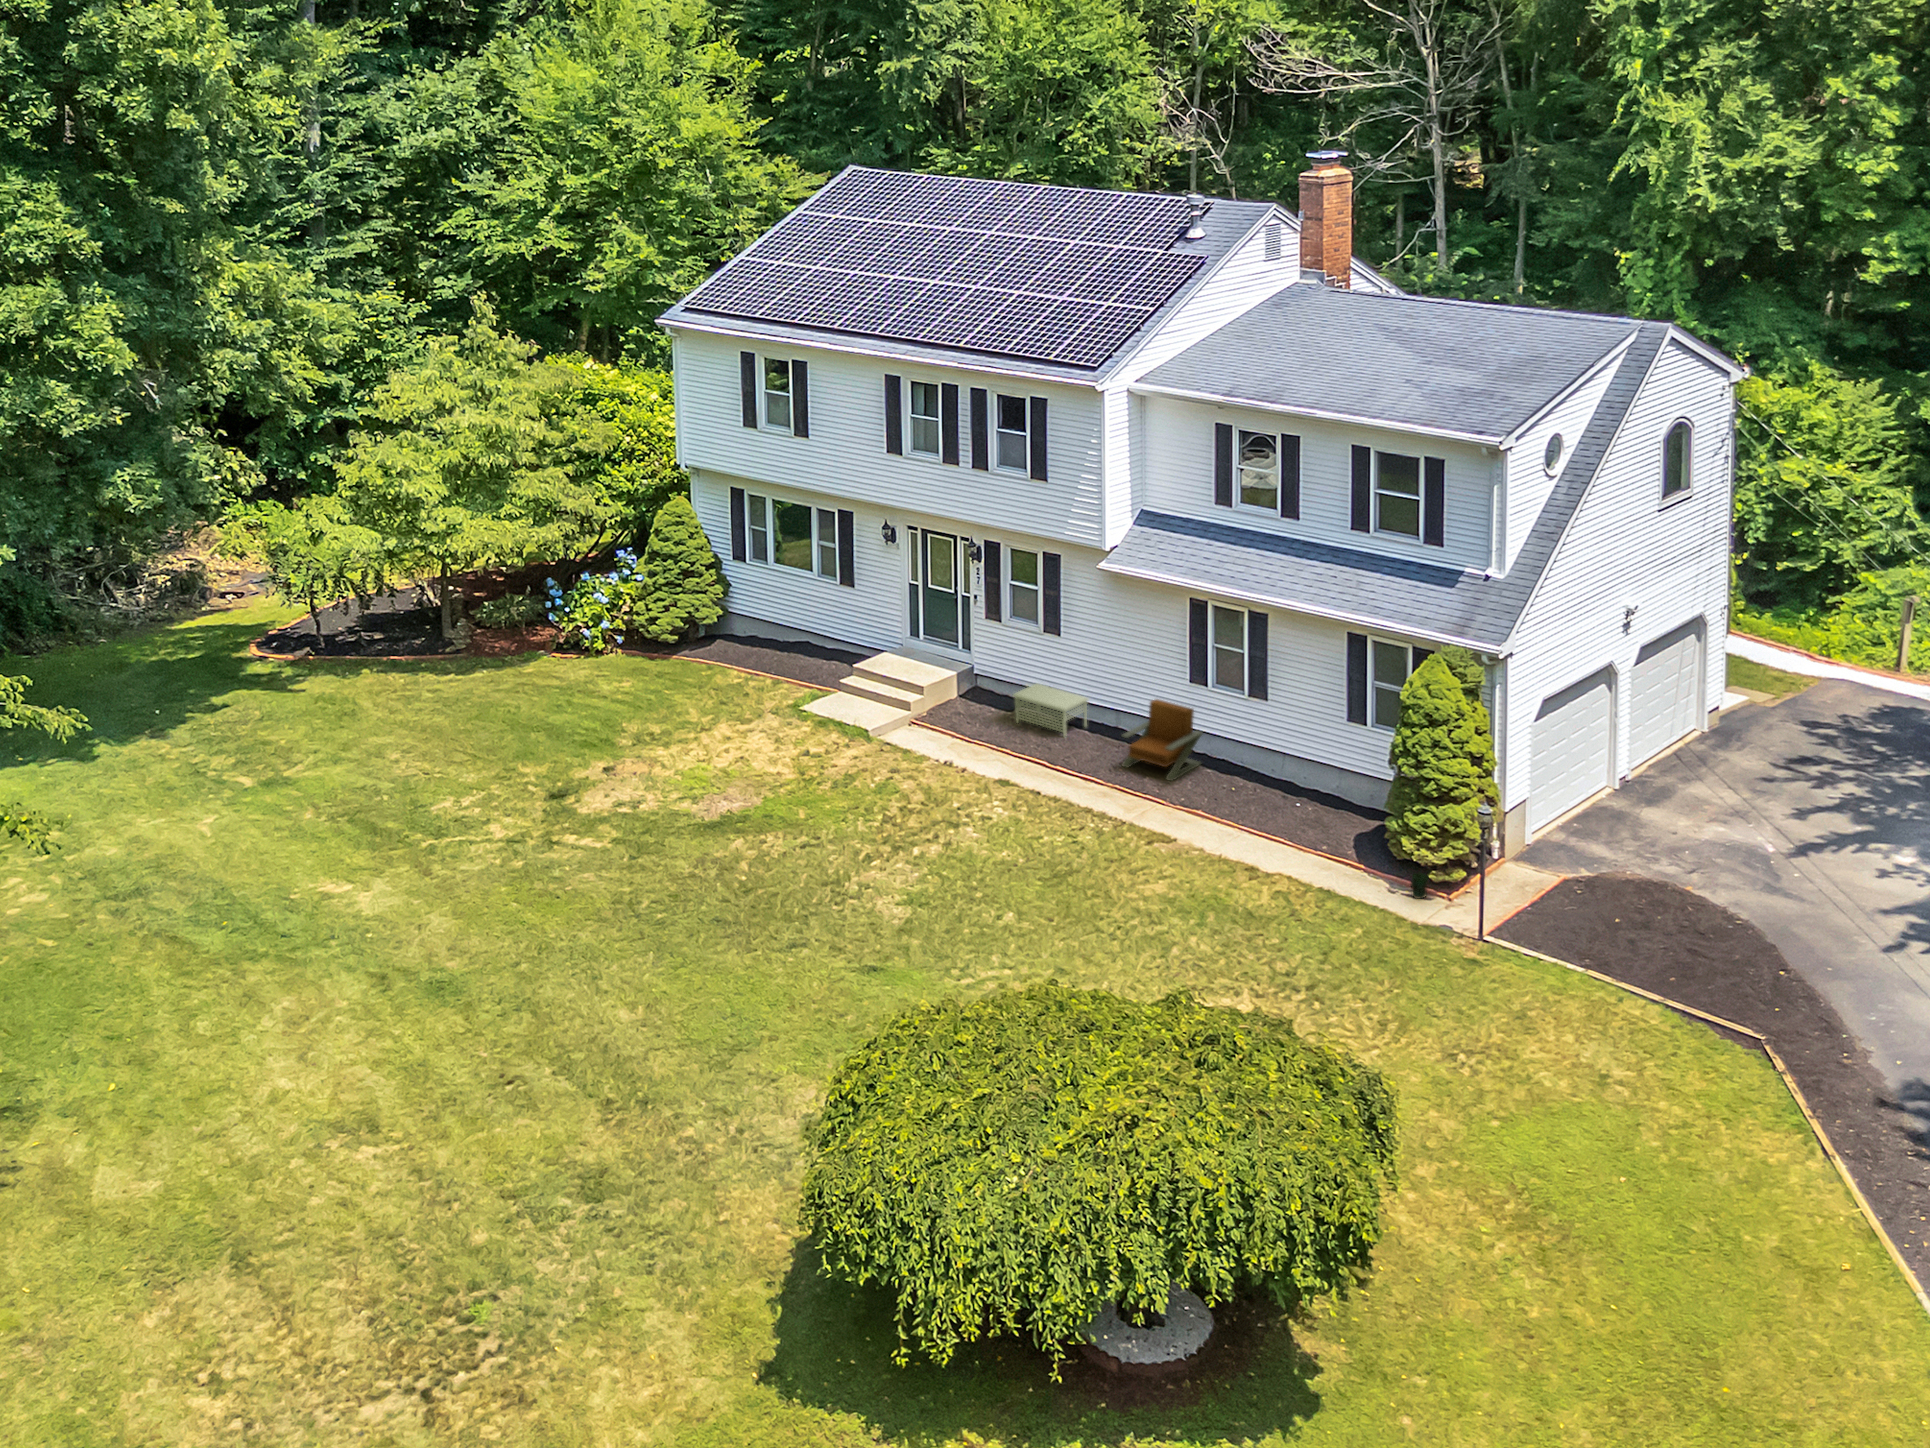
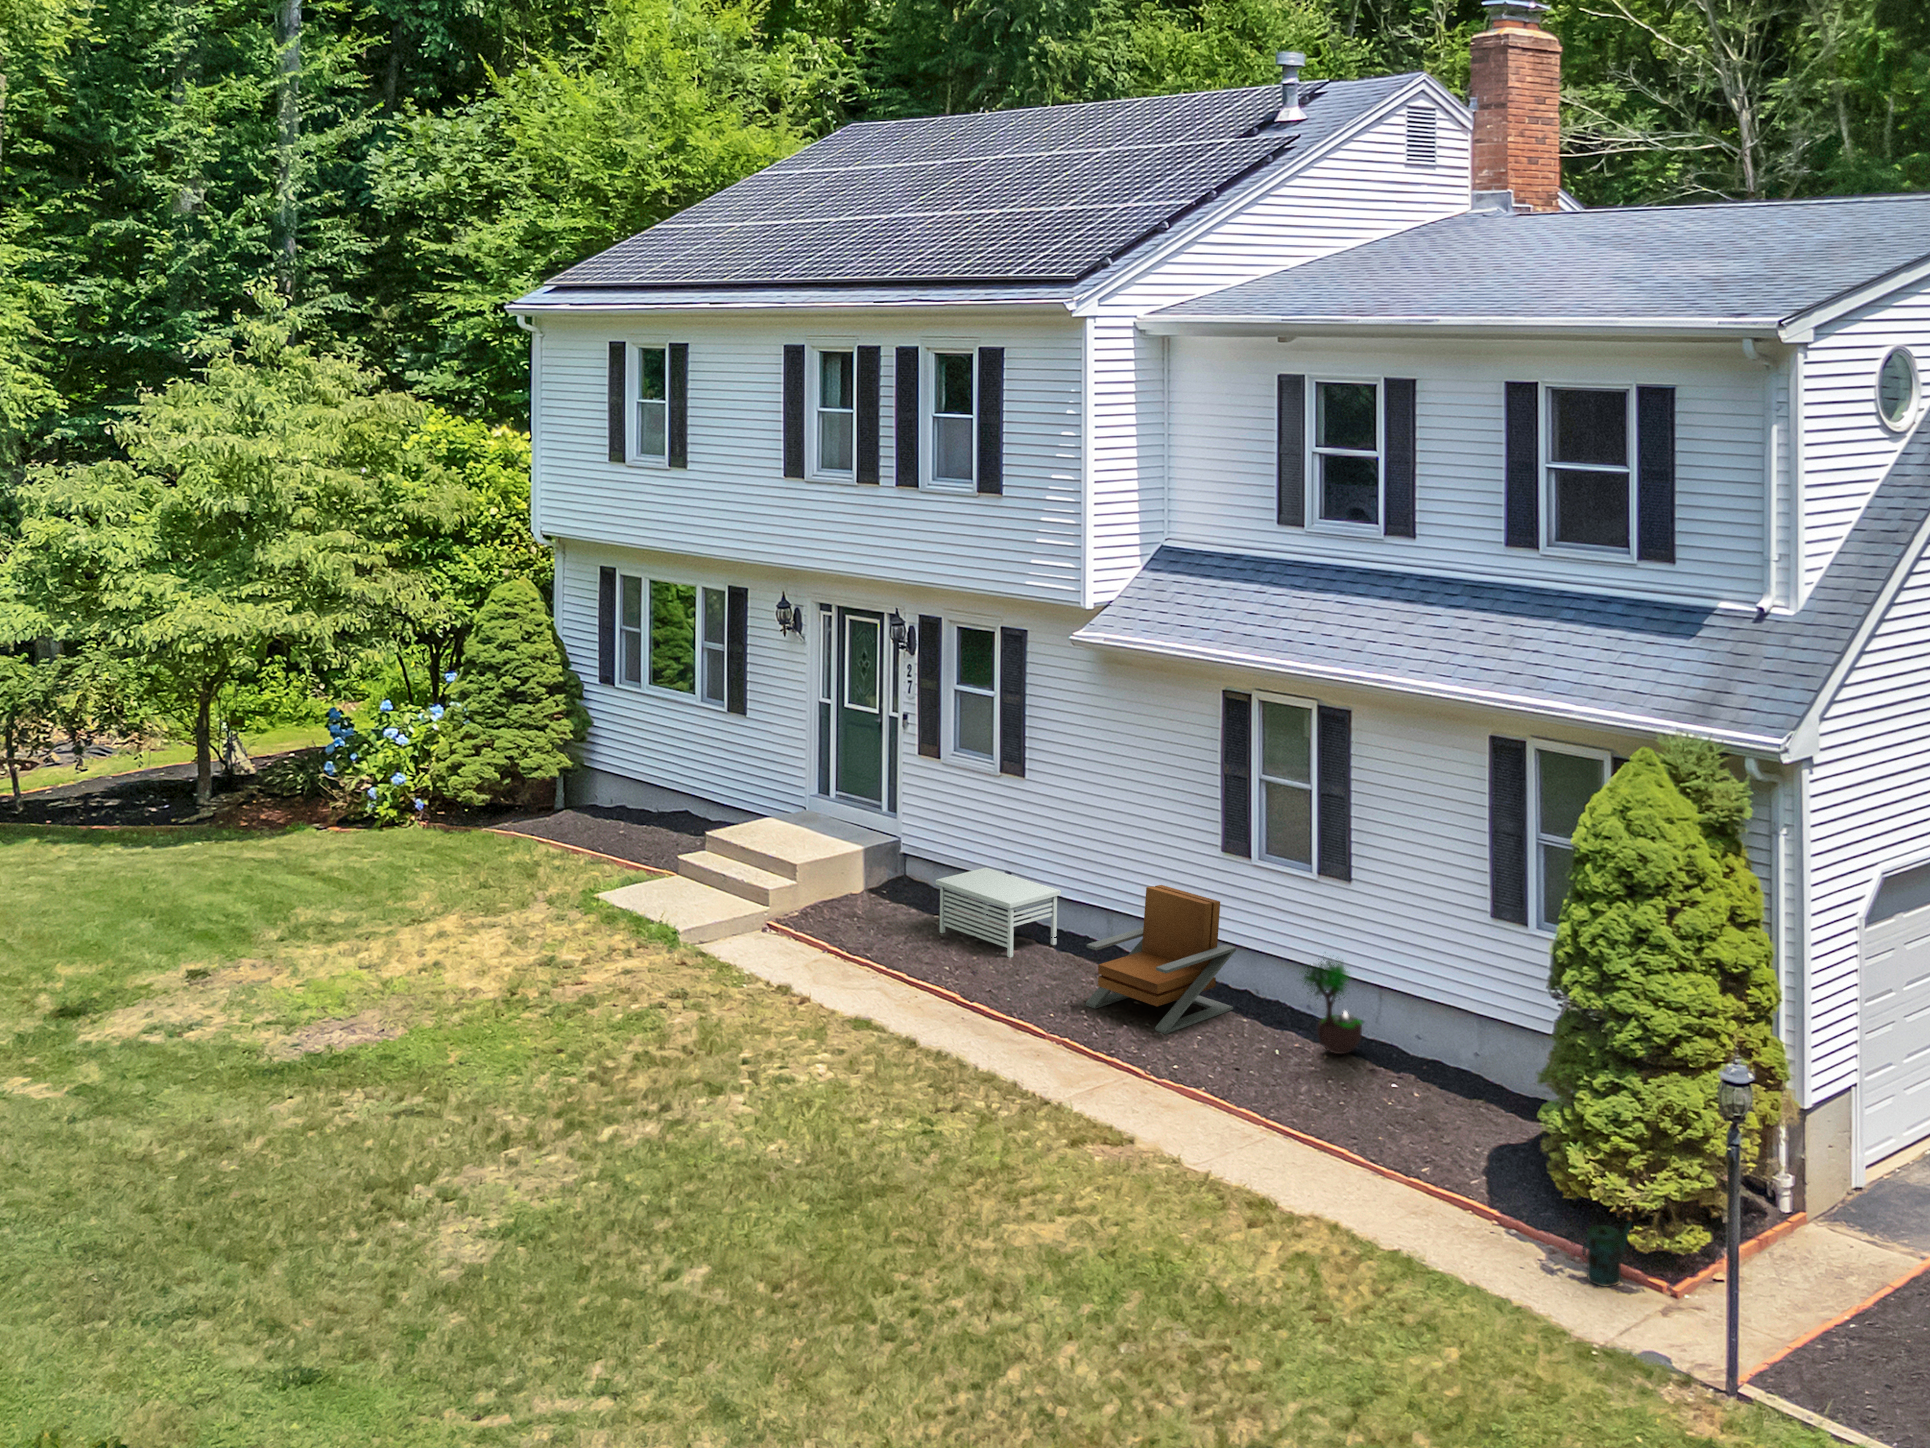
potted tree: none [1244,736,1279,788] -> present [1299,959,1362,1054]

